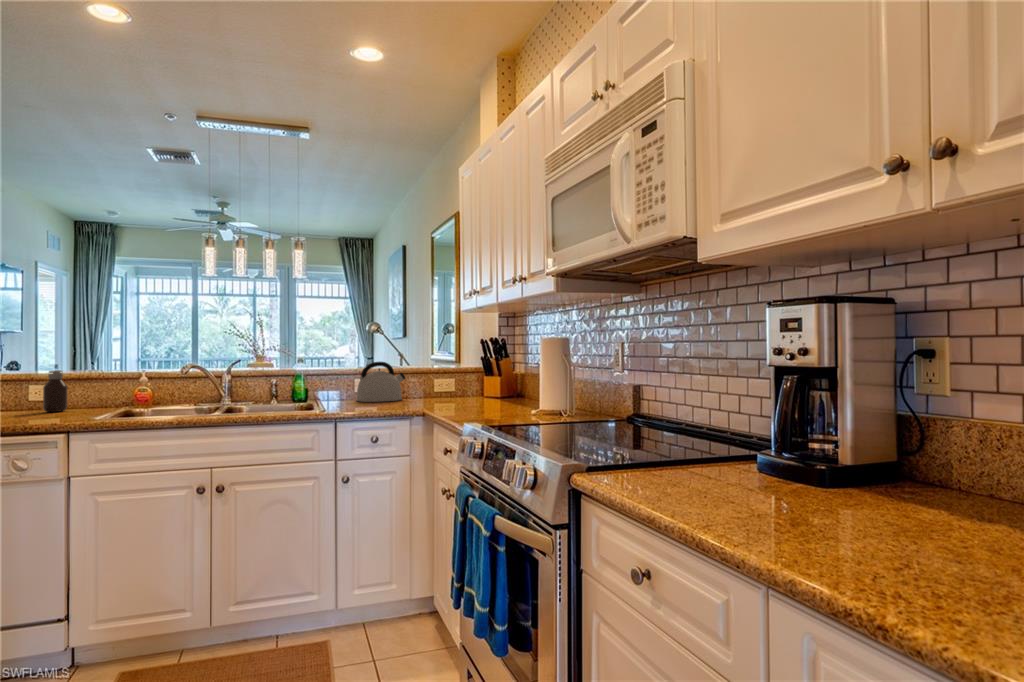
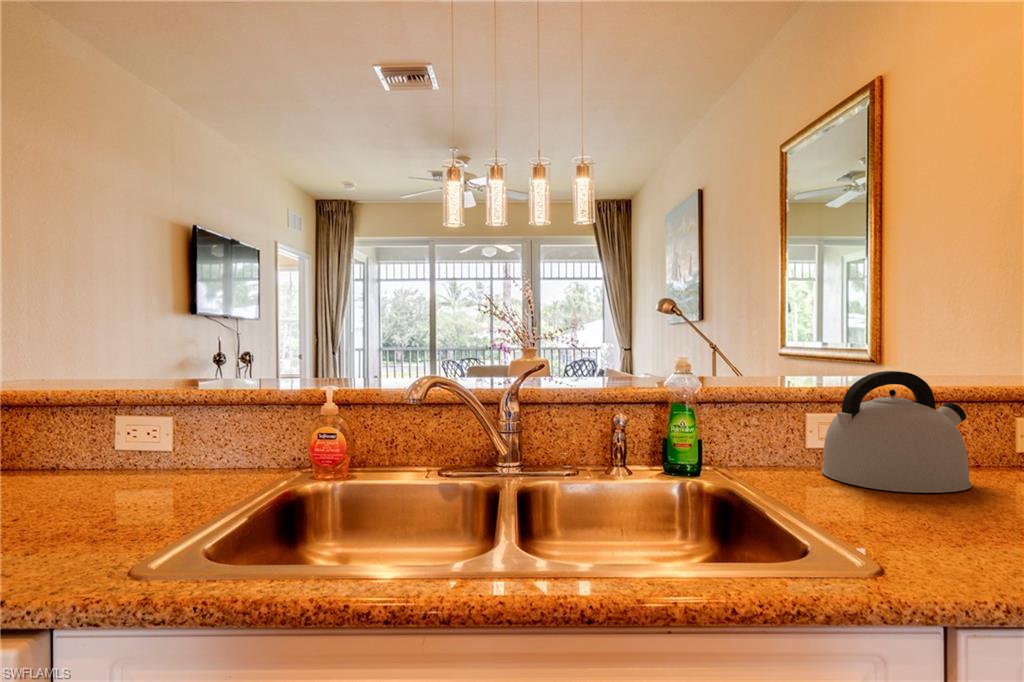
bottle: present [43,370,68,412] -> none [135,385,186,479]

